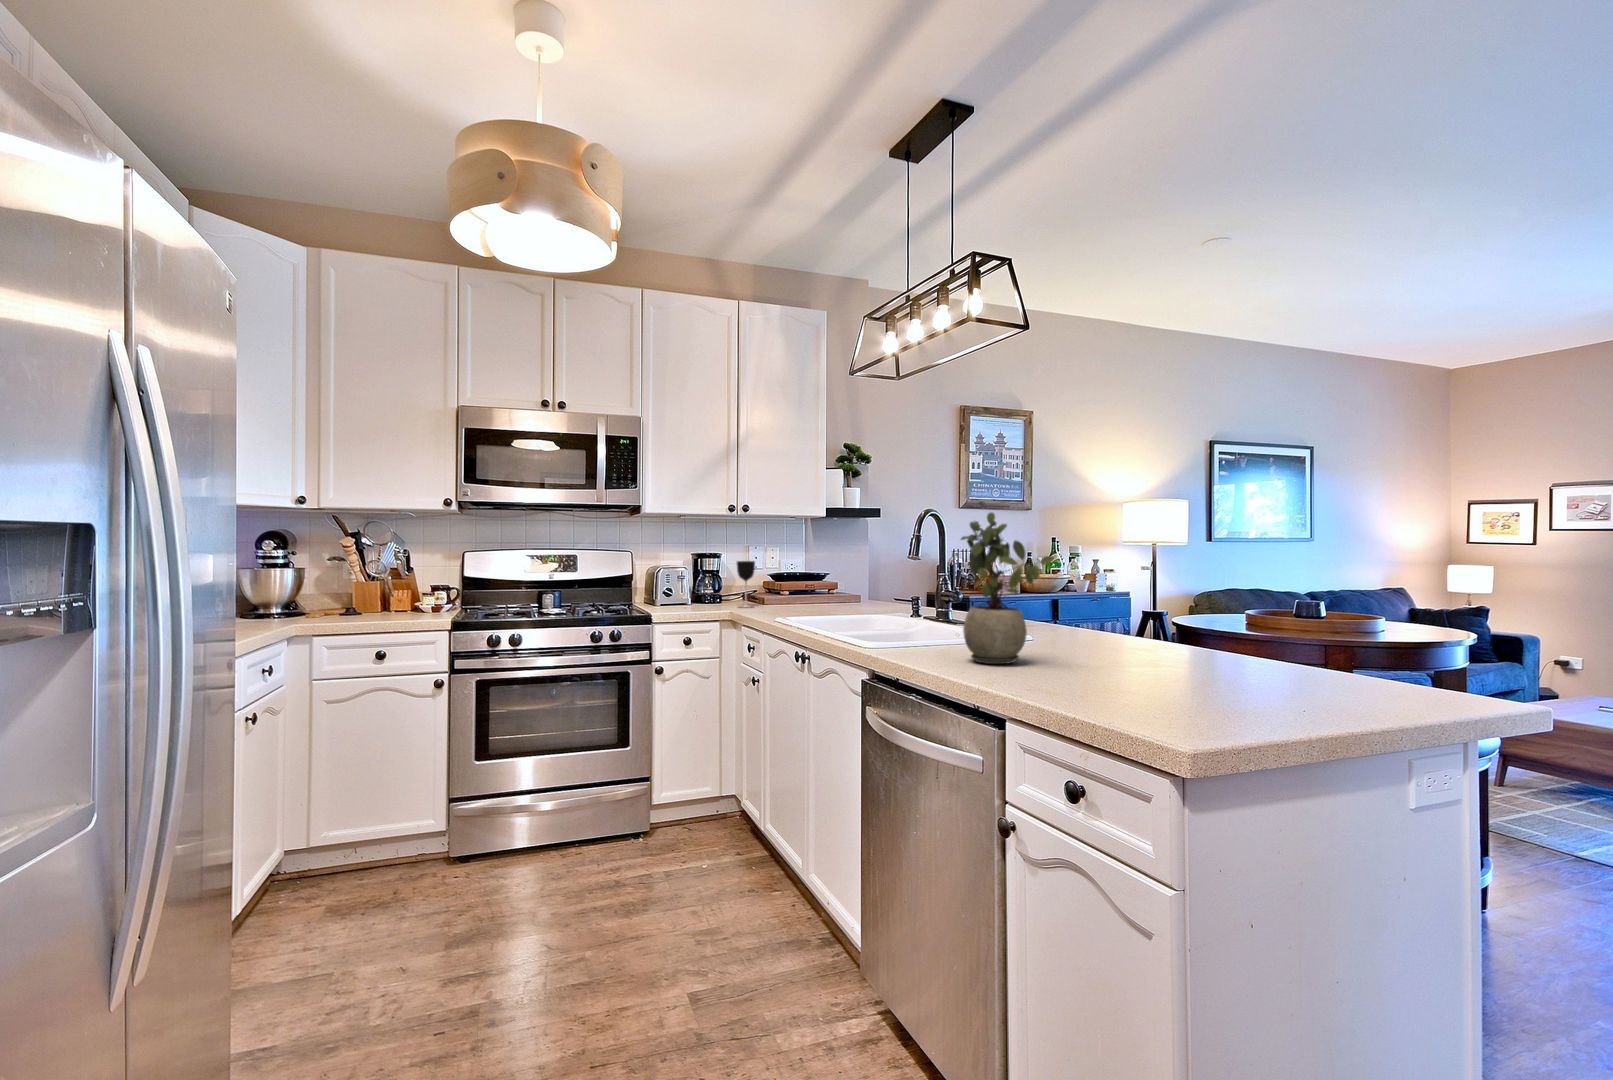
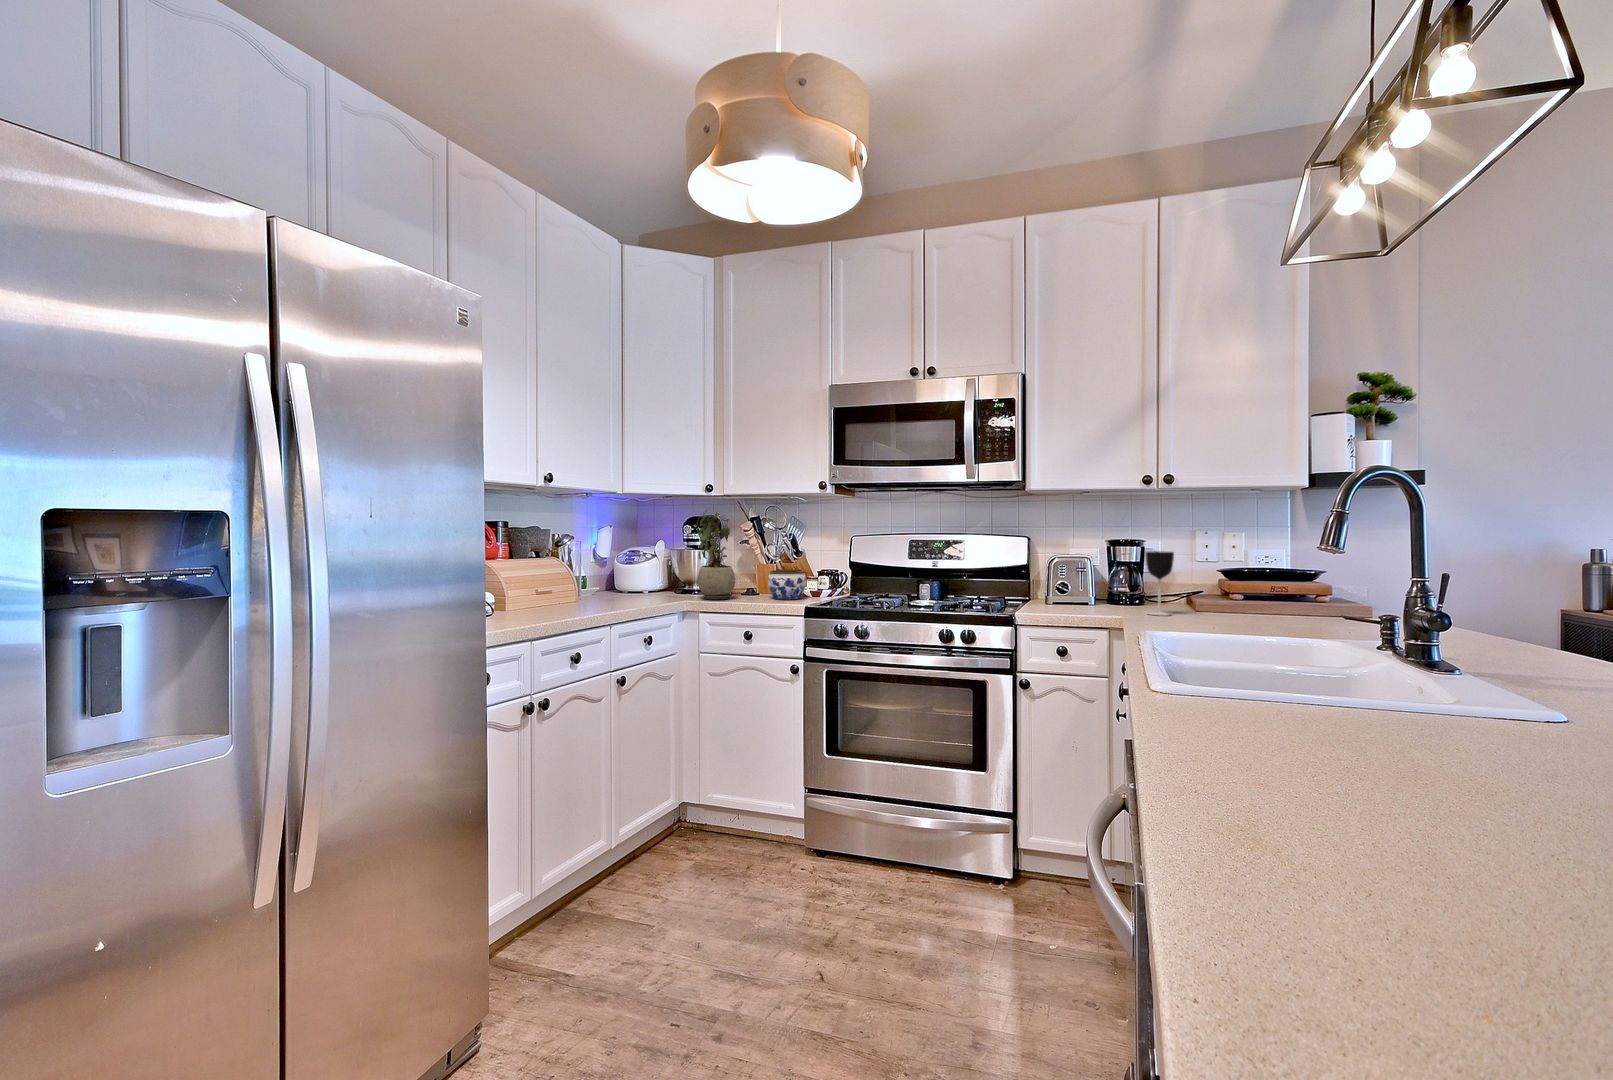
potted plant: present [961,512,1054,664] -> present [696,509,735,600]
jar: none [387,585,430,616] -> present [768,569,806,599]

